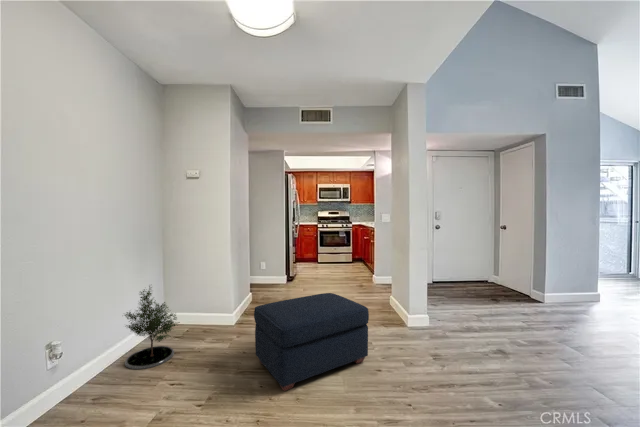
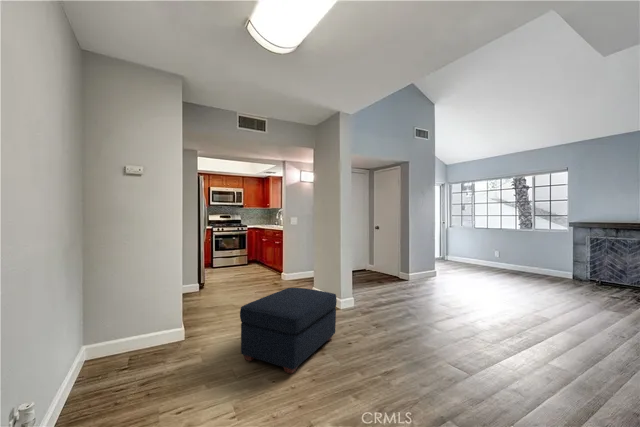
potted tree: present [125,286,177,369] -> none [71,298,149,406]

